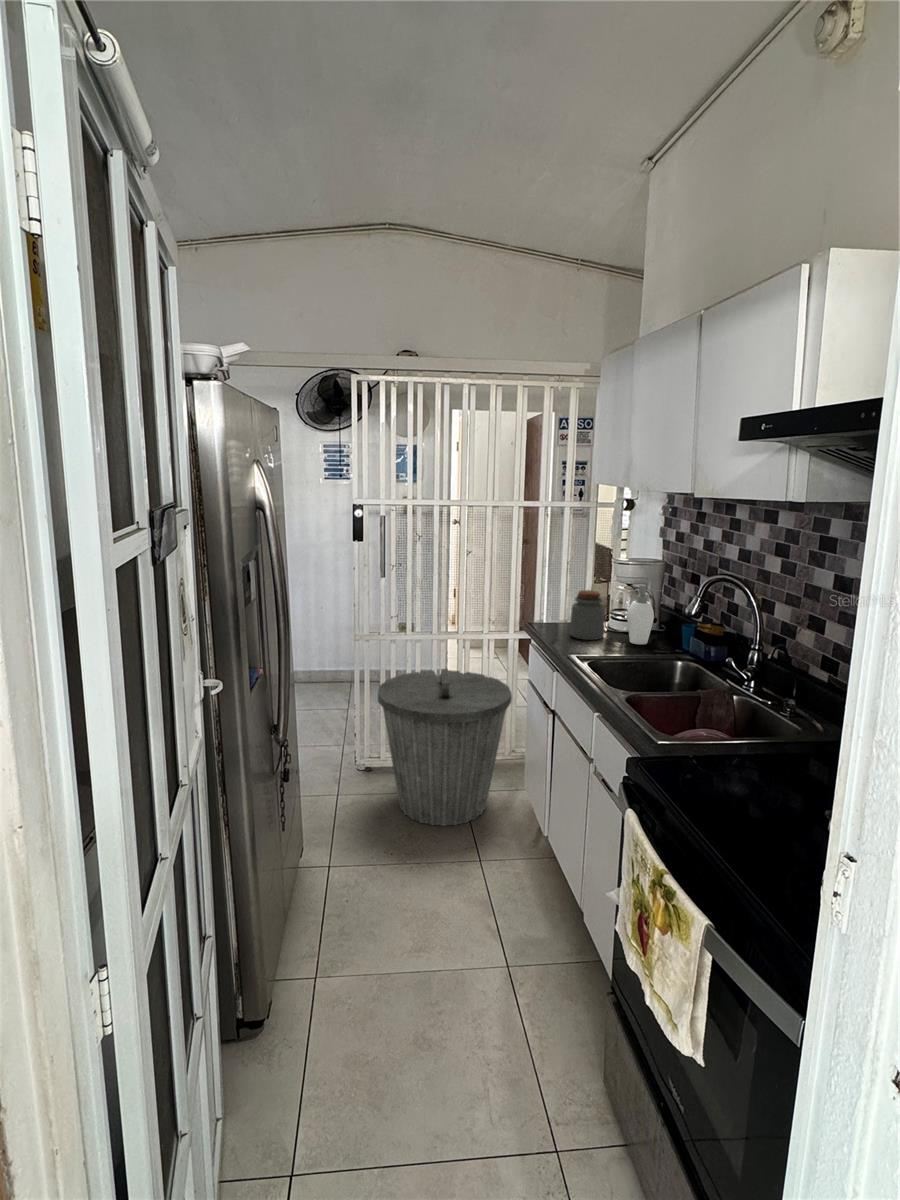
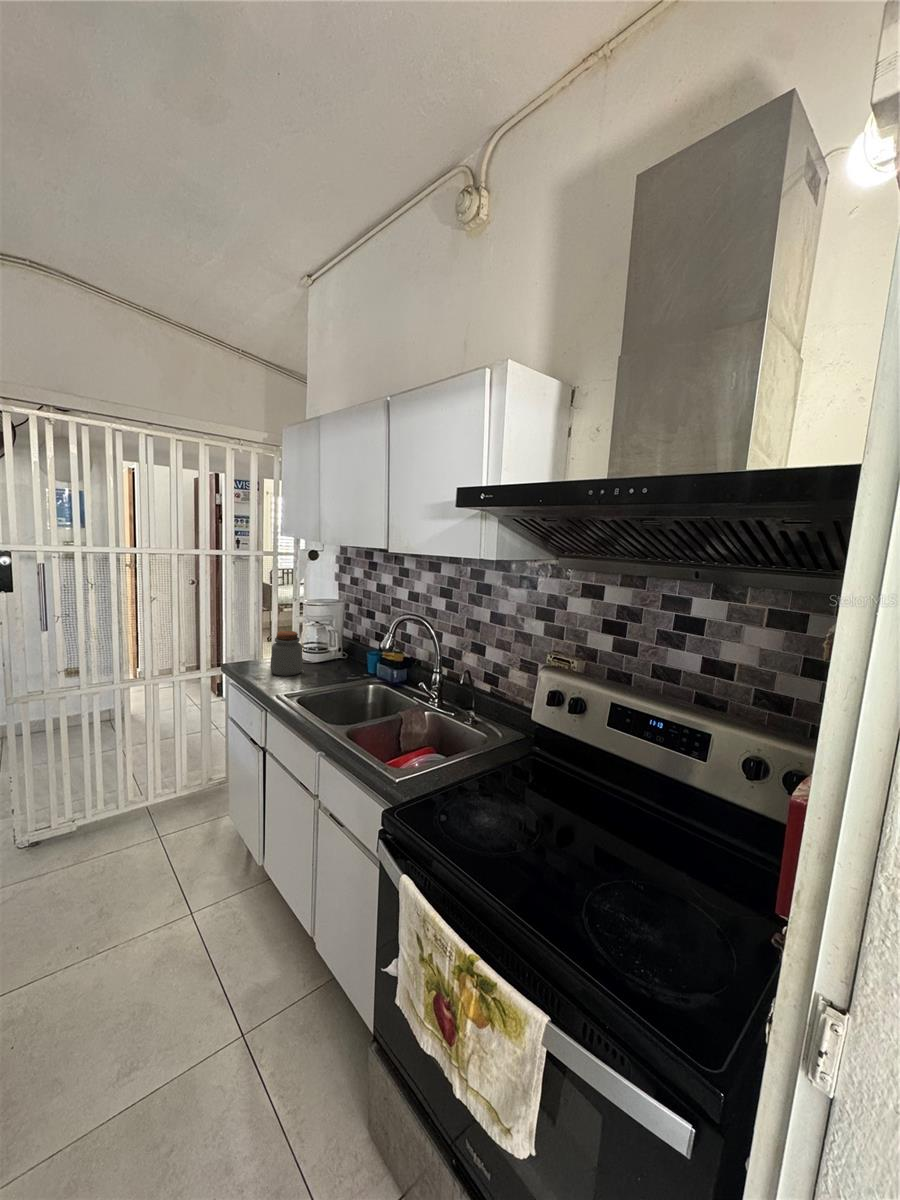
soap dispenser: present [627,585,661,644] -> none [323,623,353,674]
trash can: present [378,669,512,826] -> none [45,715,211,889]

